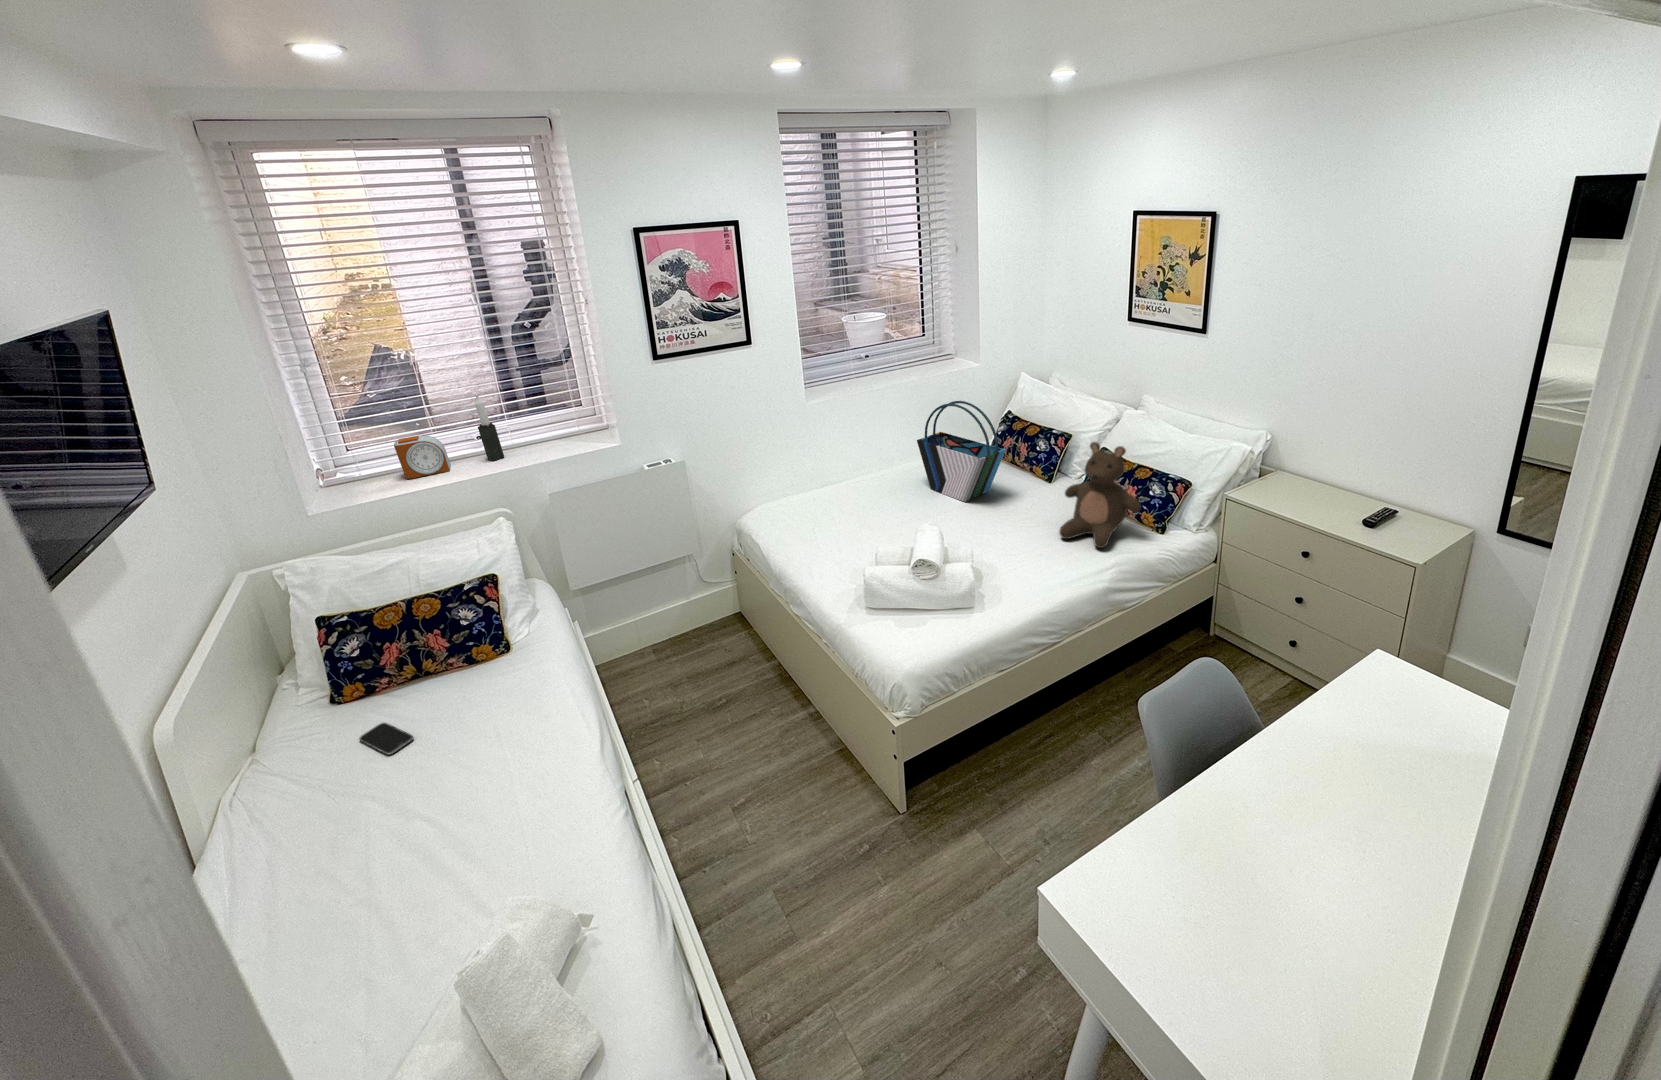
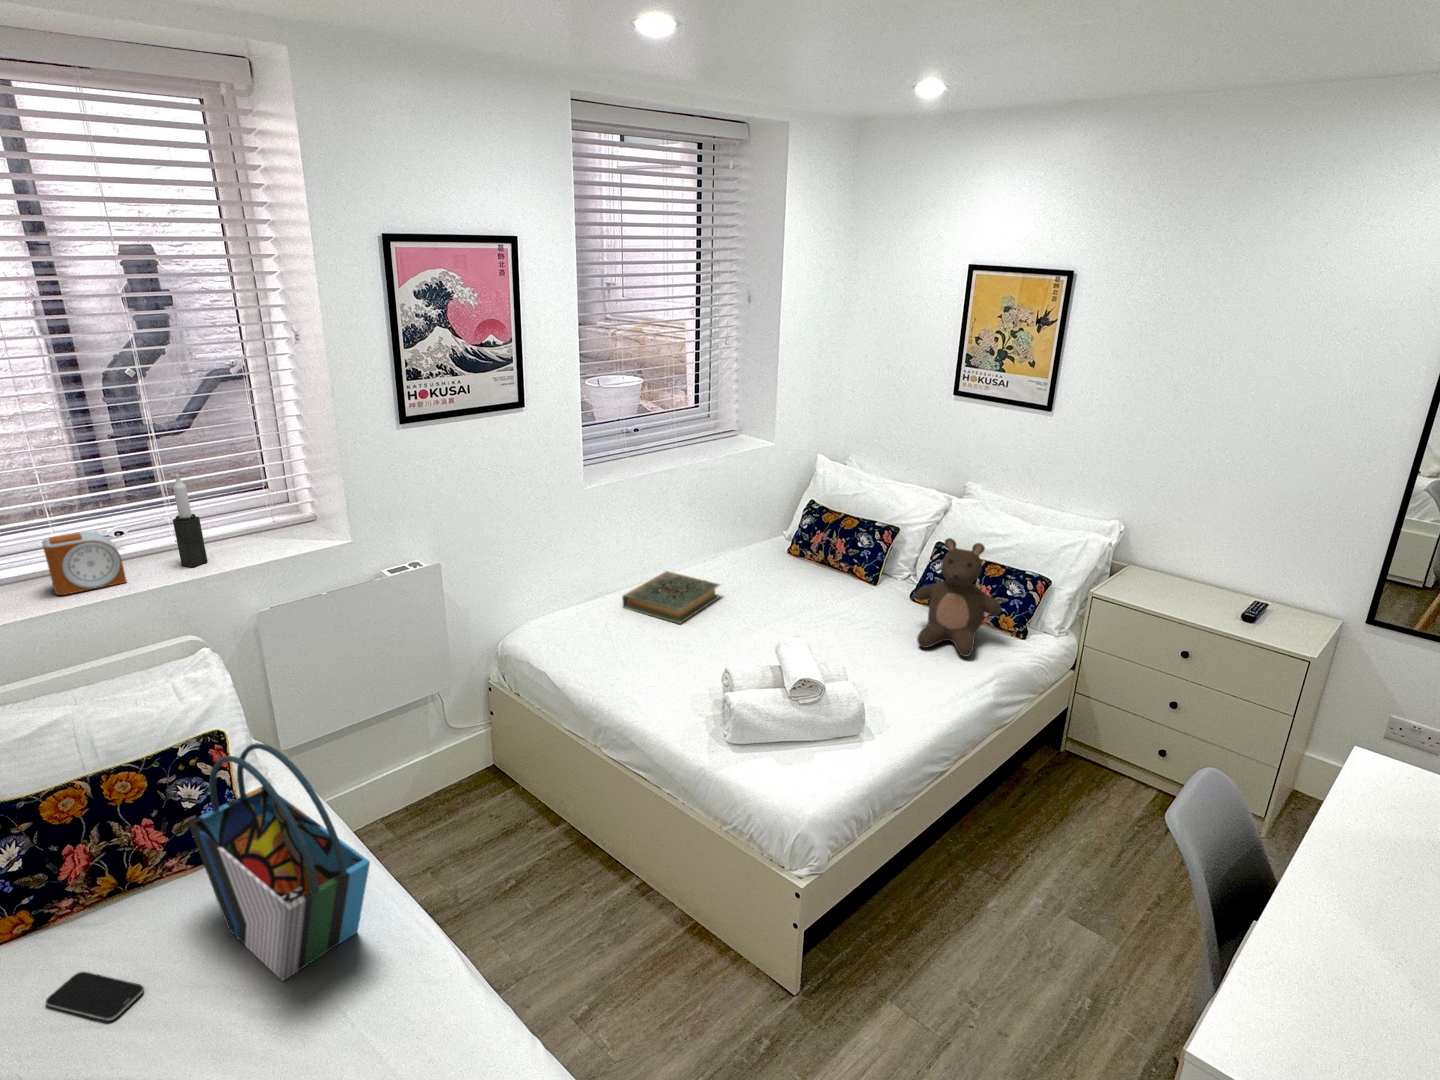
tote bag: present [917,401,1006,502] -> present [188,743,370,981]
hardback book: none [821,470,905,512] -> present [623,571,720,624]

